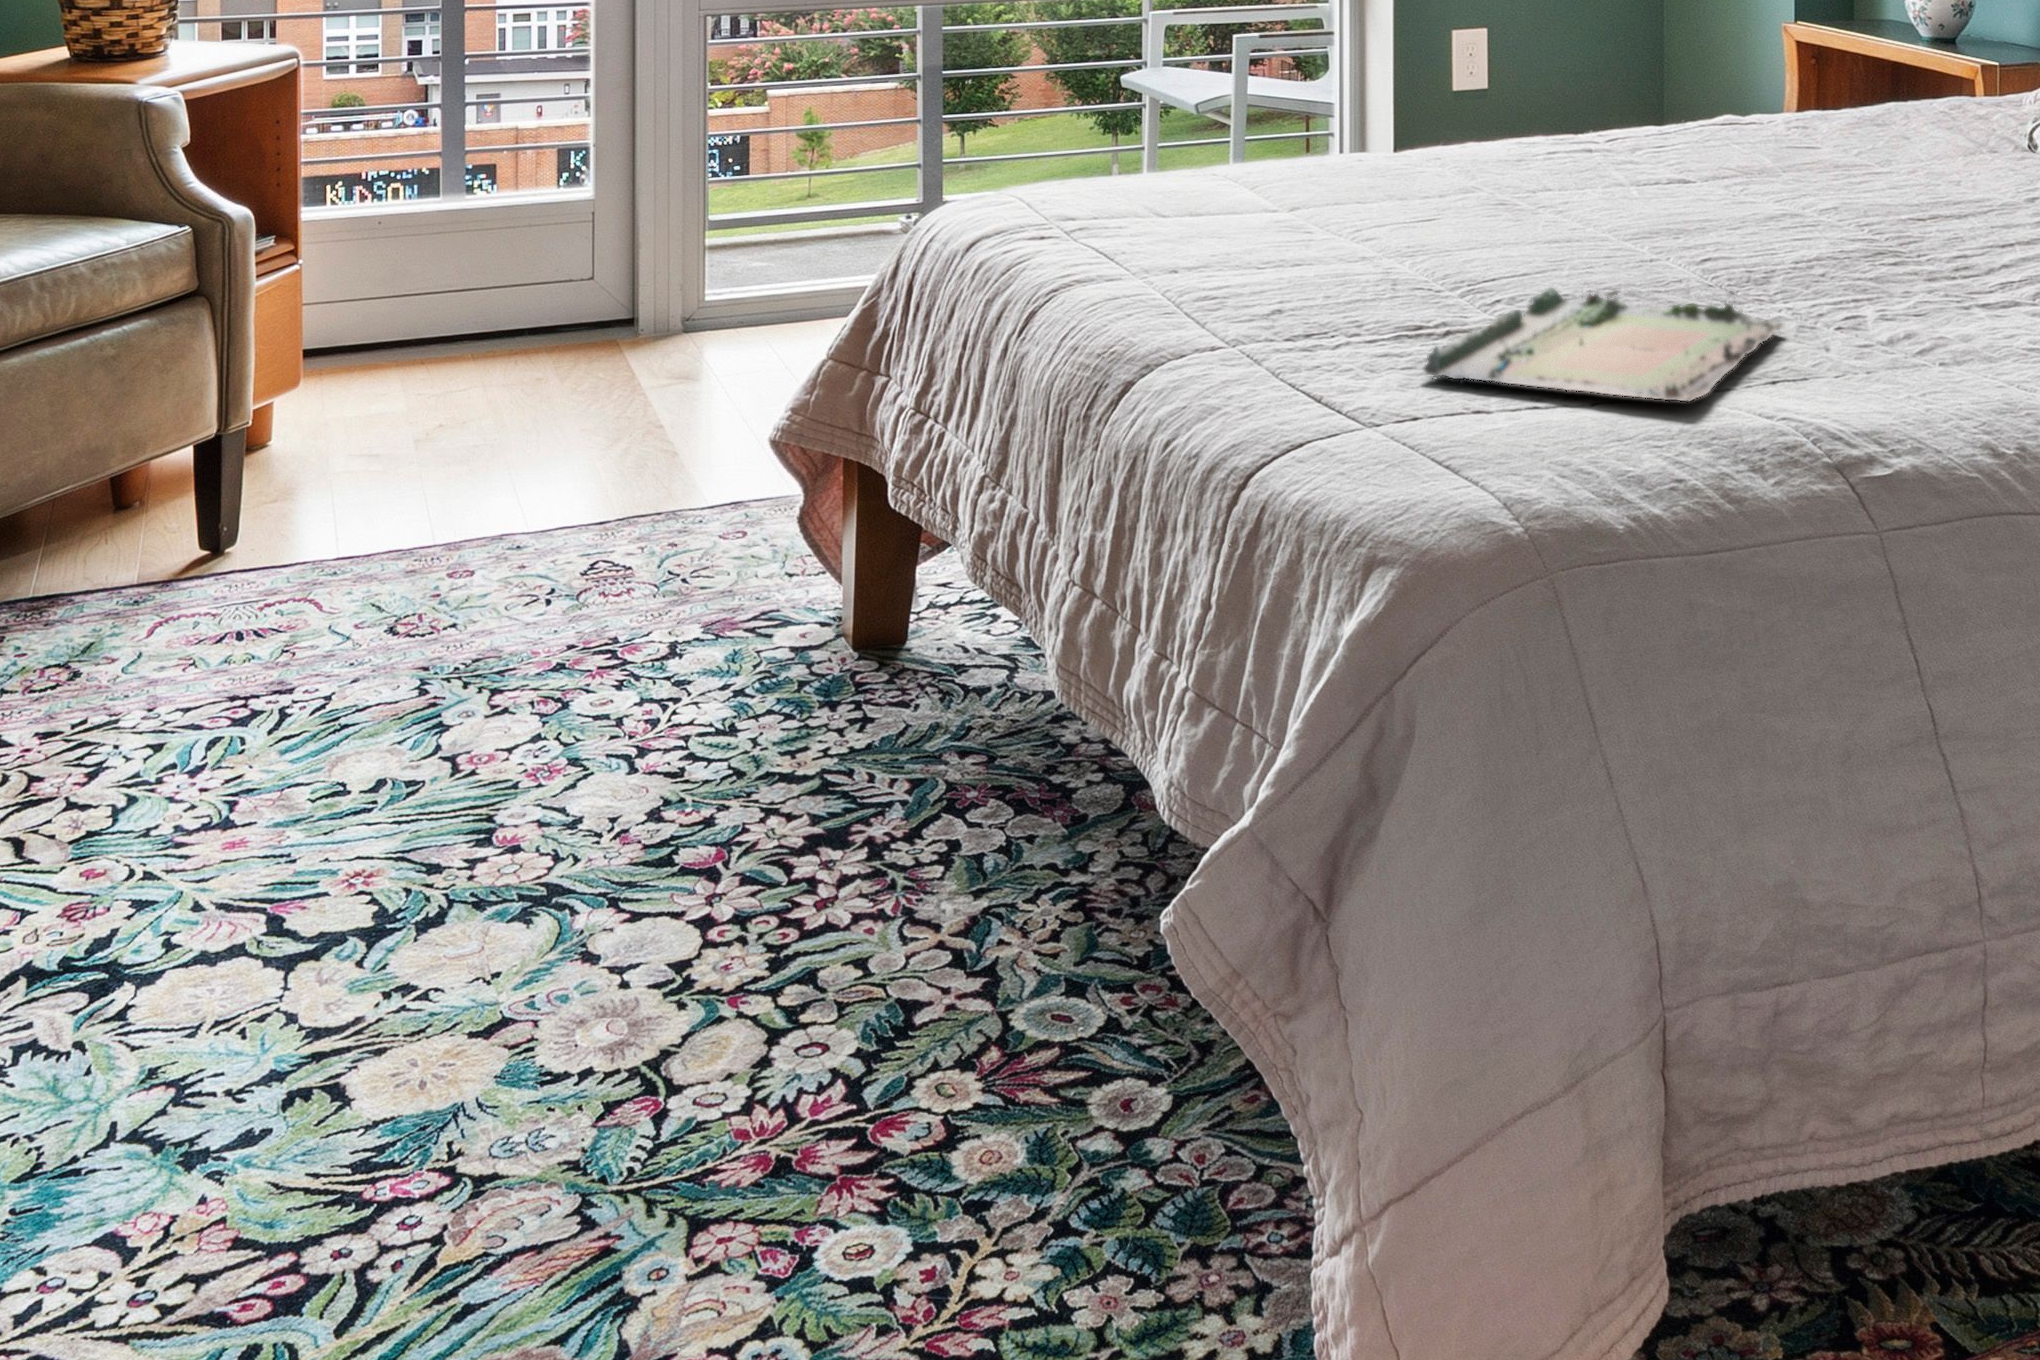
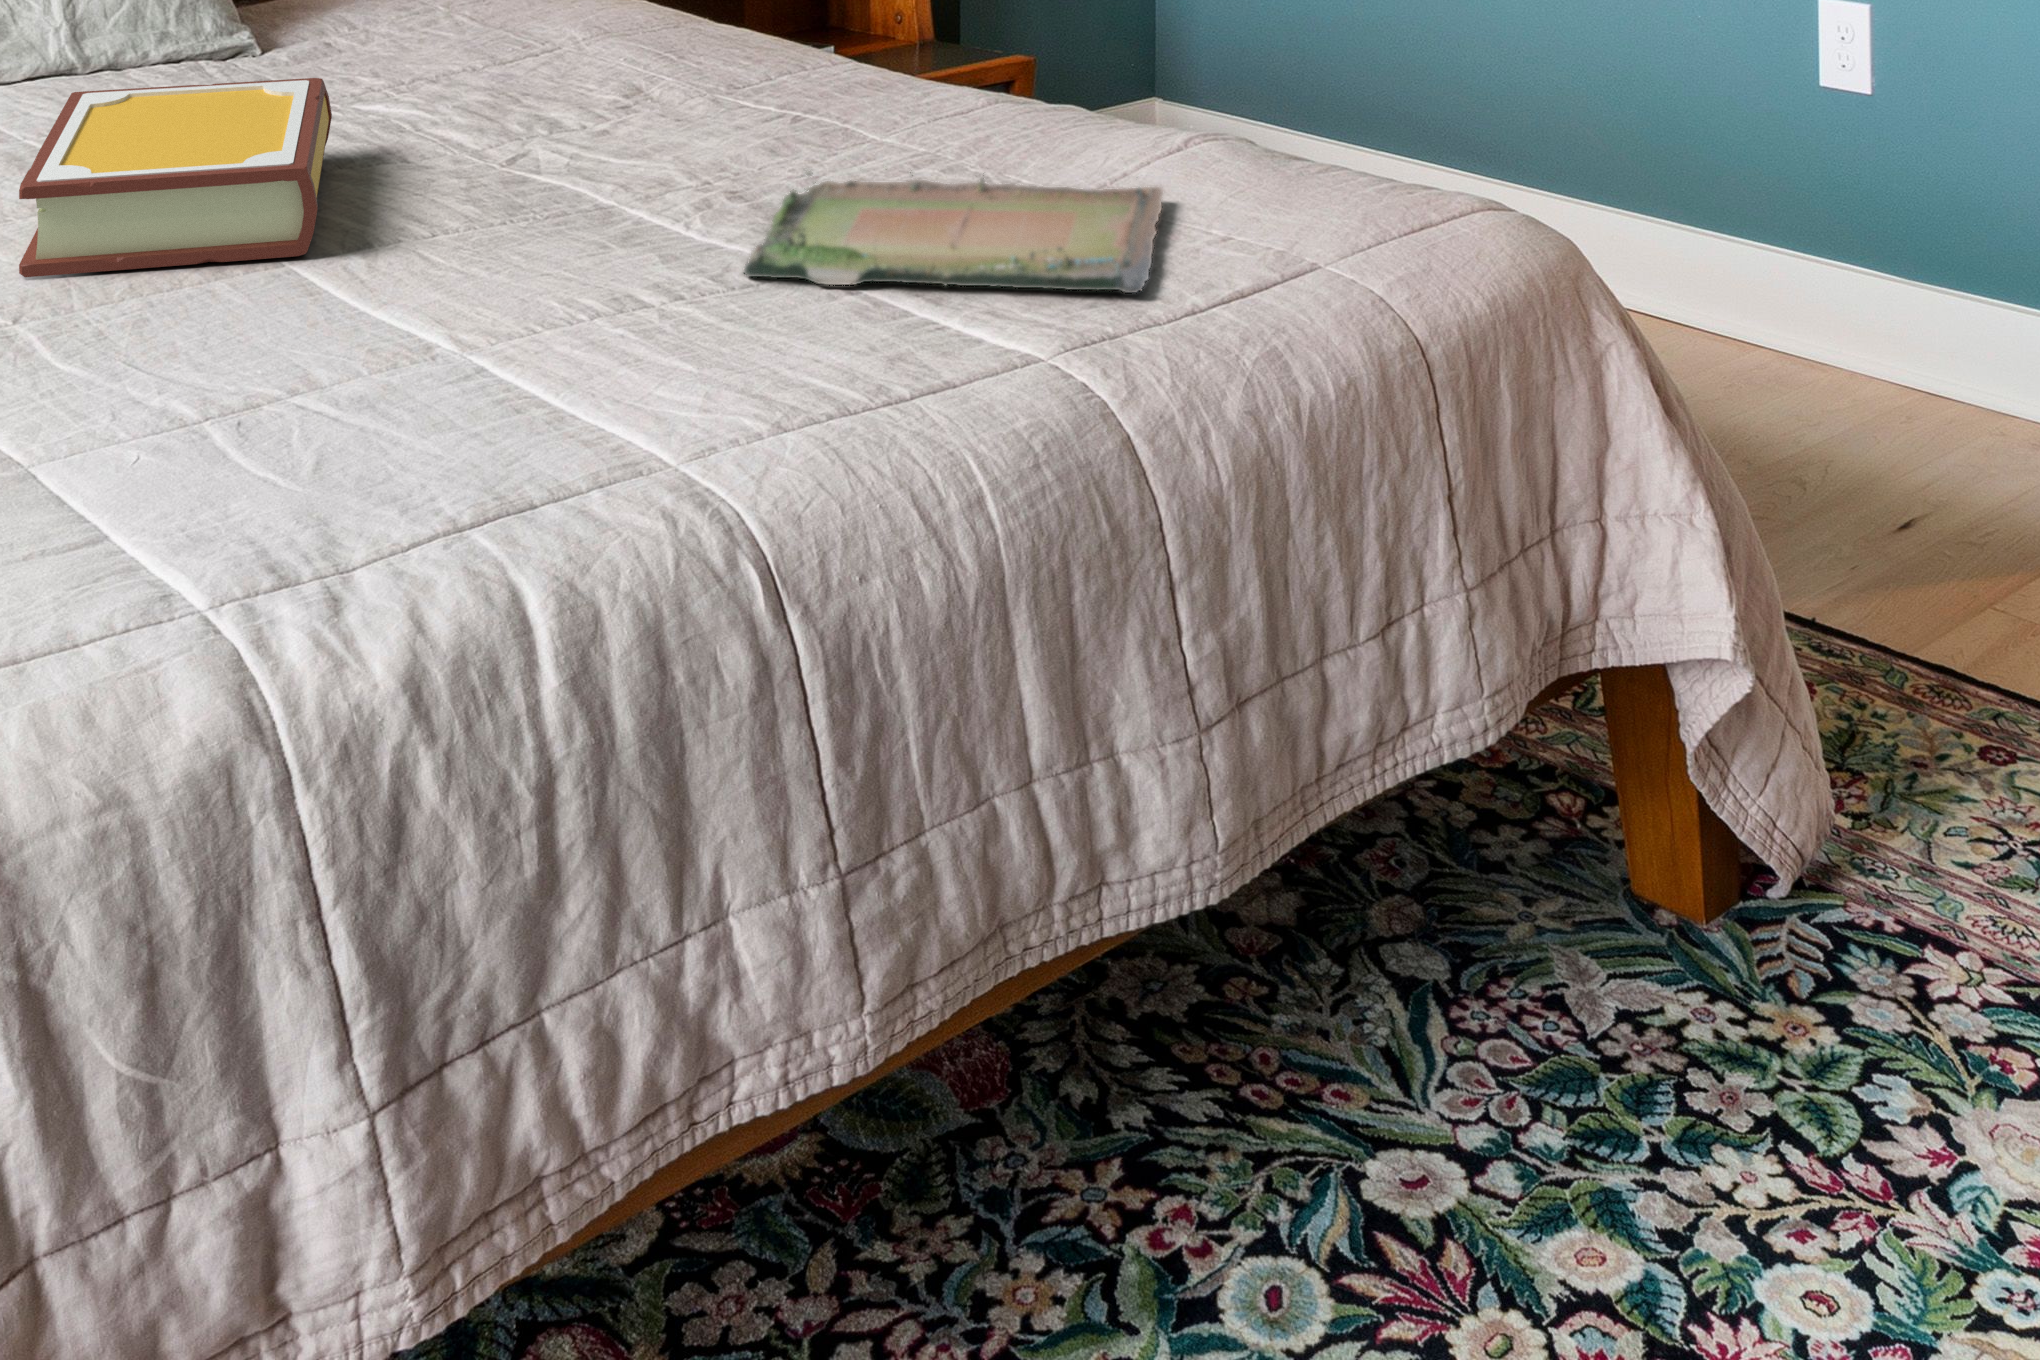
book: none [1677,134,1947,236] -> present [19,78,332,277]

